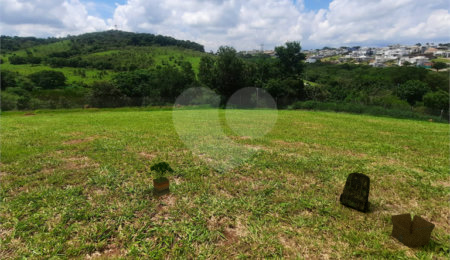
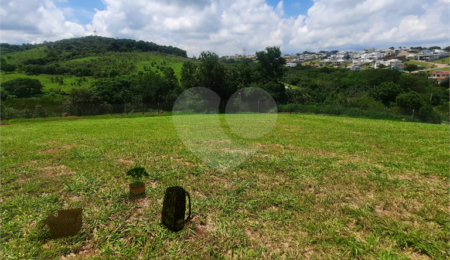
backpack: present [340,172,370,211] -> present [161,186,191,230]
cardboard box: present [390,213,435,248] -> present [43,208,83,238]

